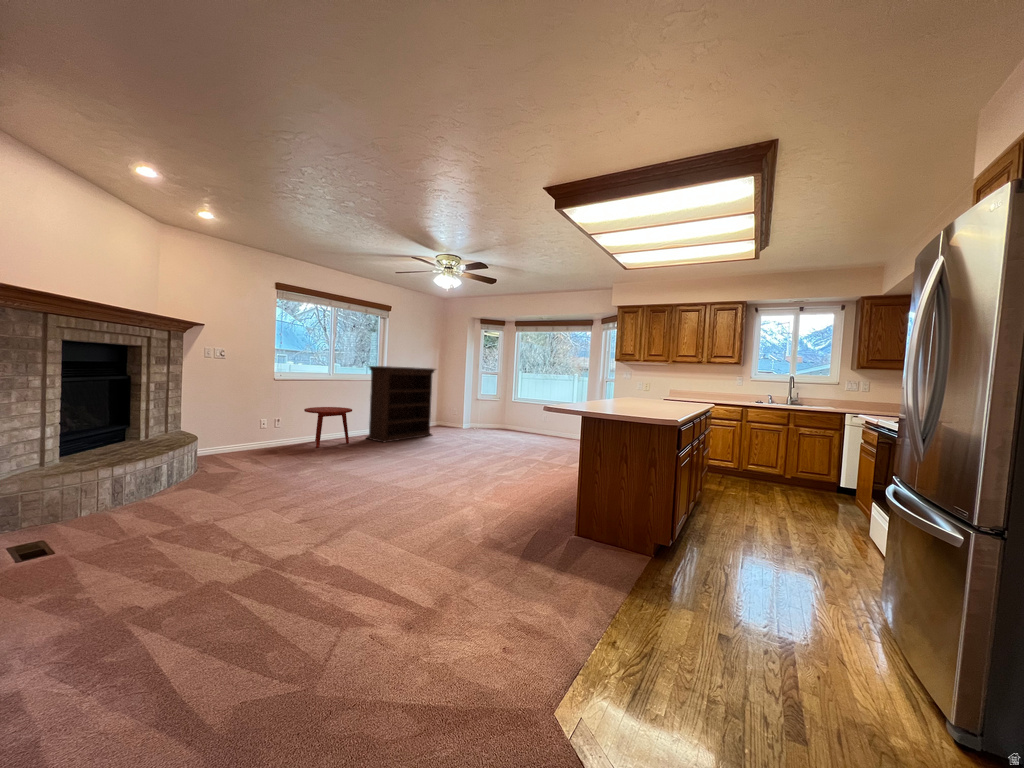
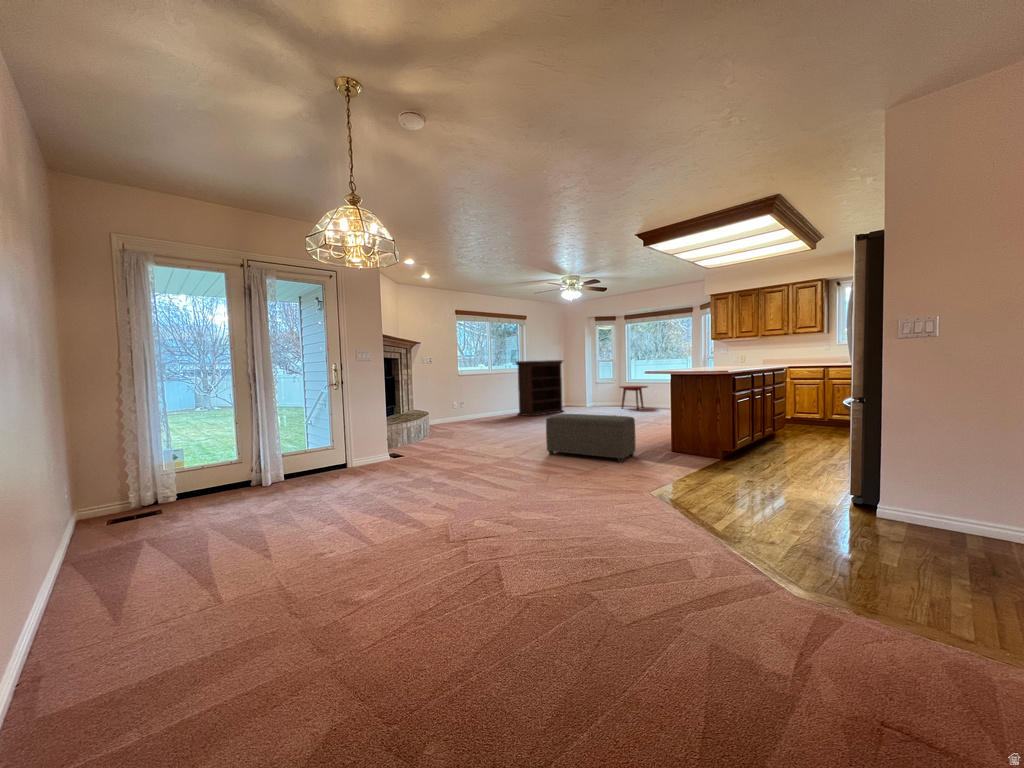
side table: present [304,407,352,448] -> present [620,386,648,410]
ottoman: none [366,471,524,580] -> present [546,414,636,462]

